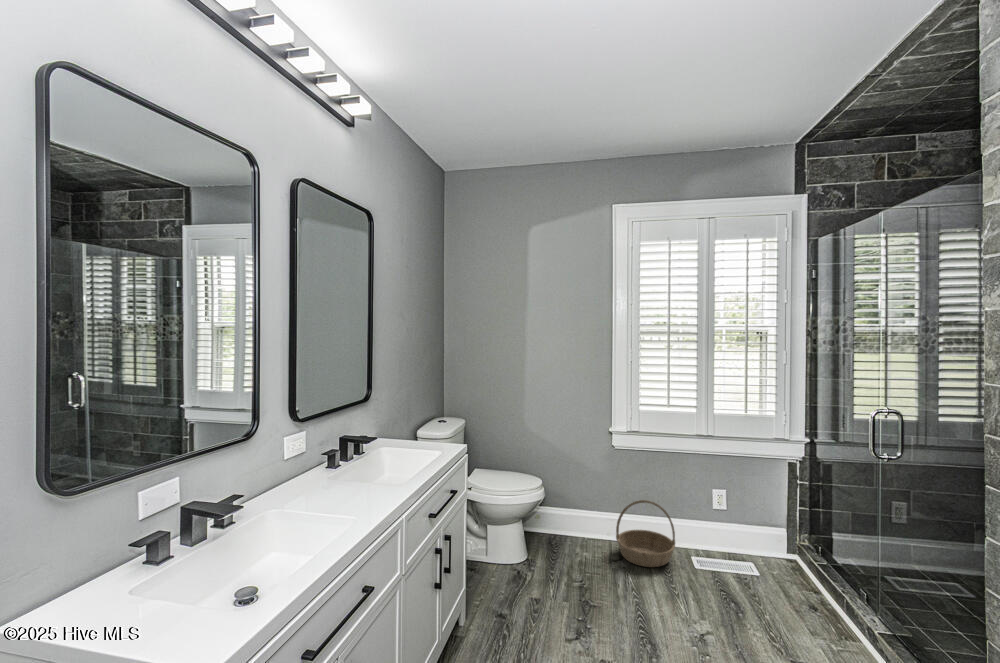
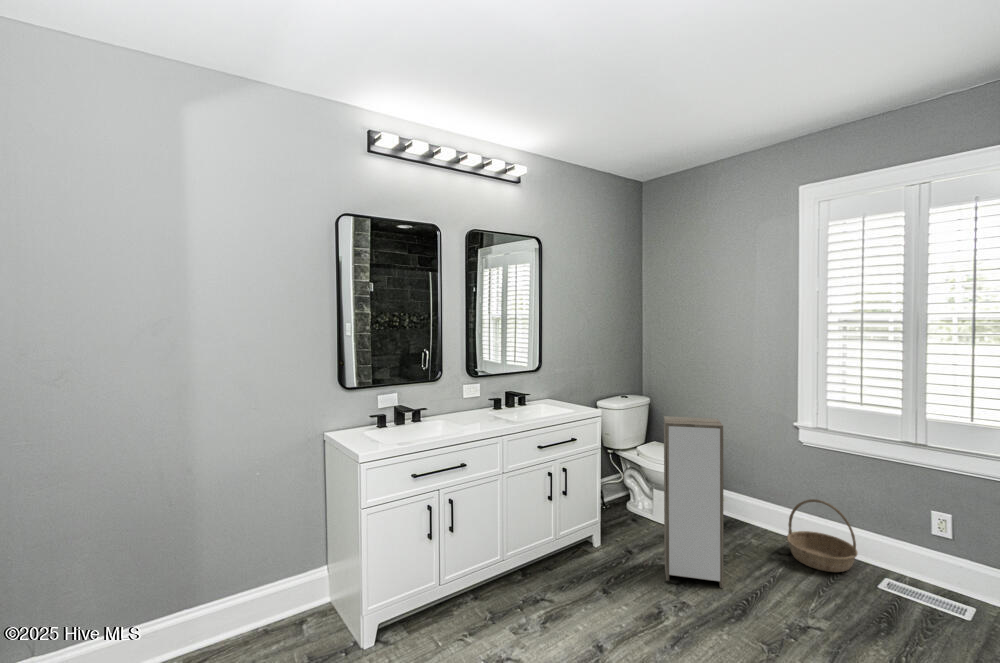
storage cabinet: none [545,437,617,638] -> present [664,416,724,588]

